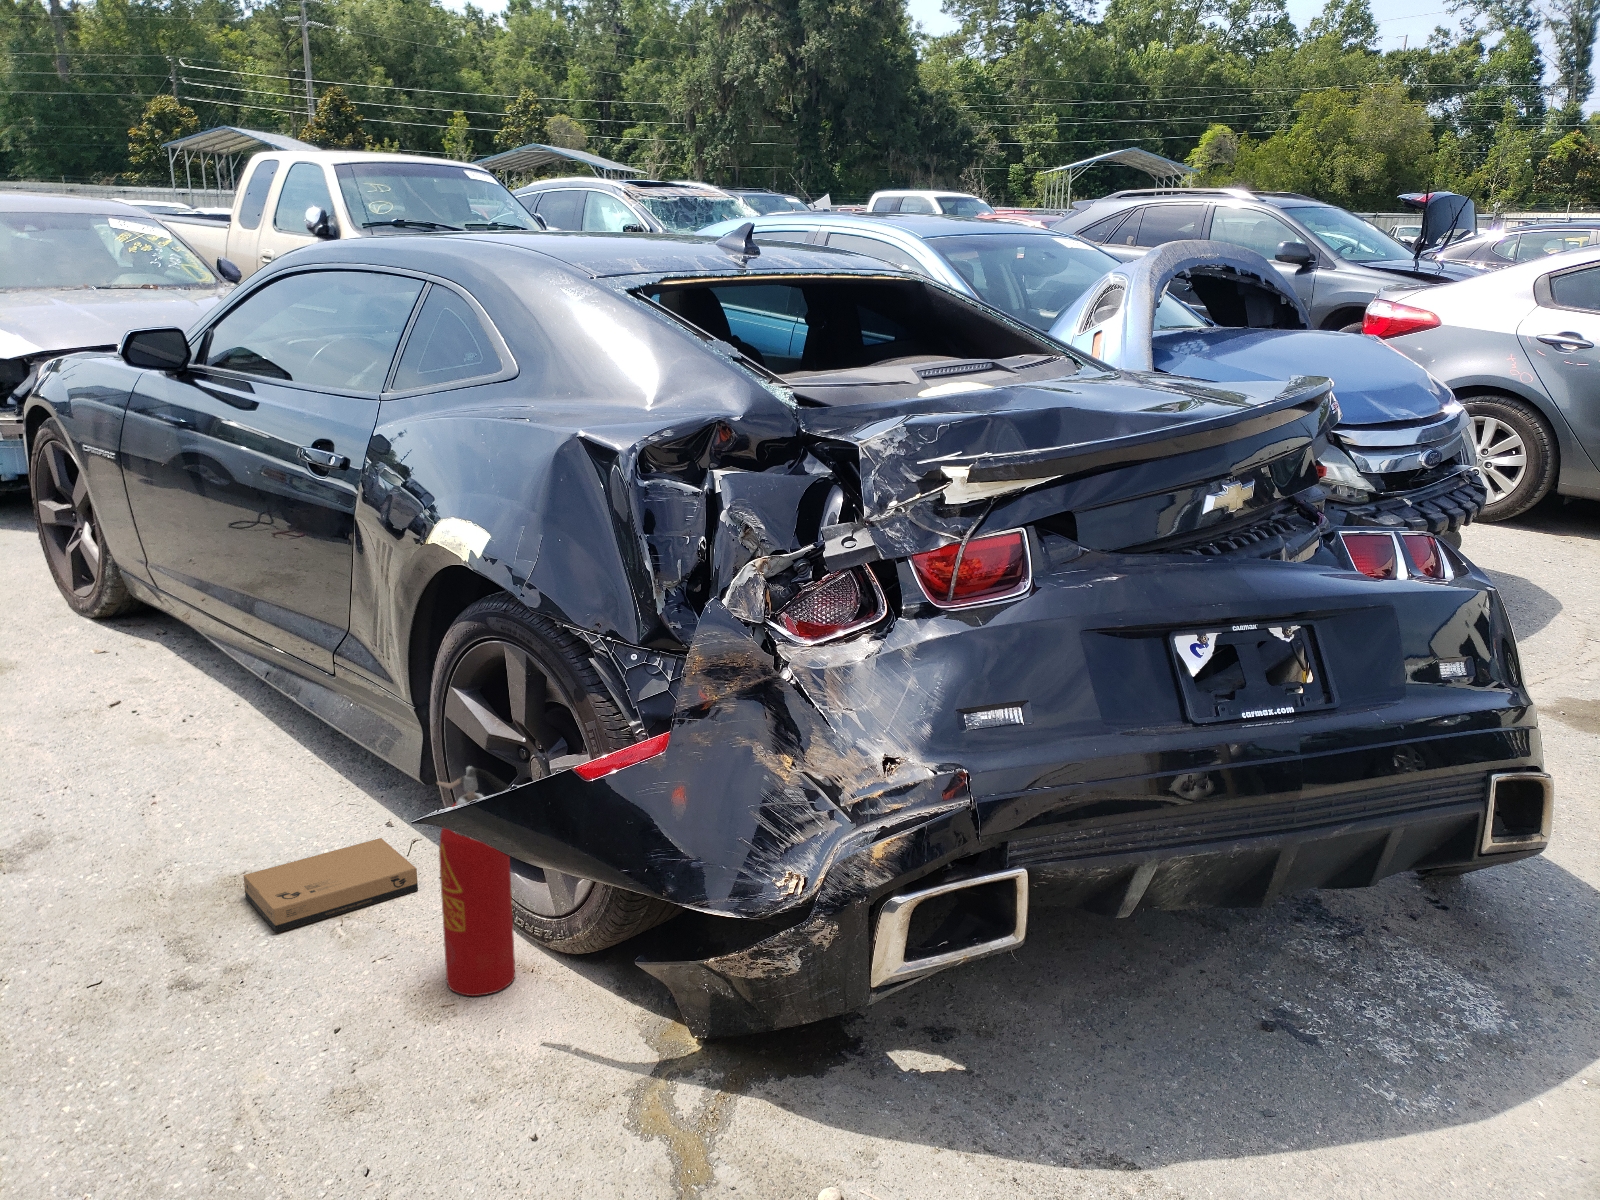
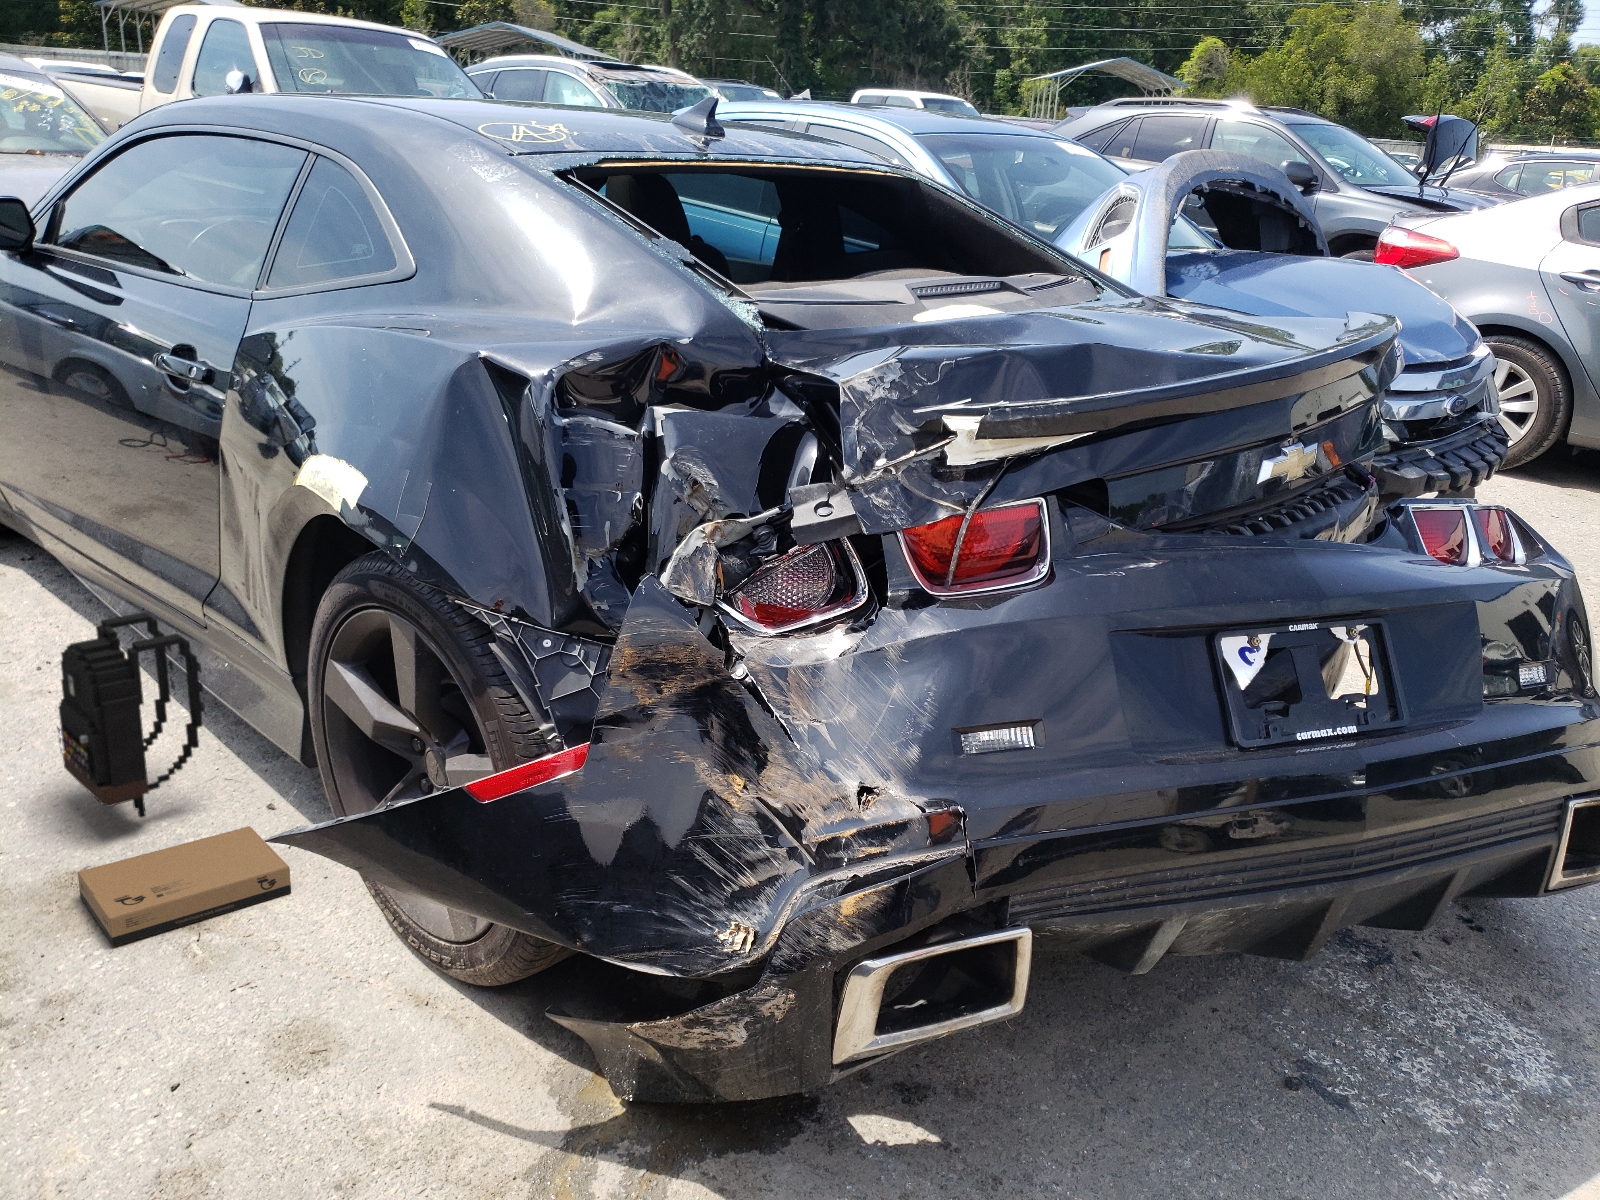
backpack: none [219,662,341,835] -> present [58,612,205,818]
fire extinguisher: present [437,767,515,996] -> none [306,761,415,1035]

